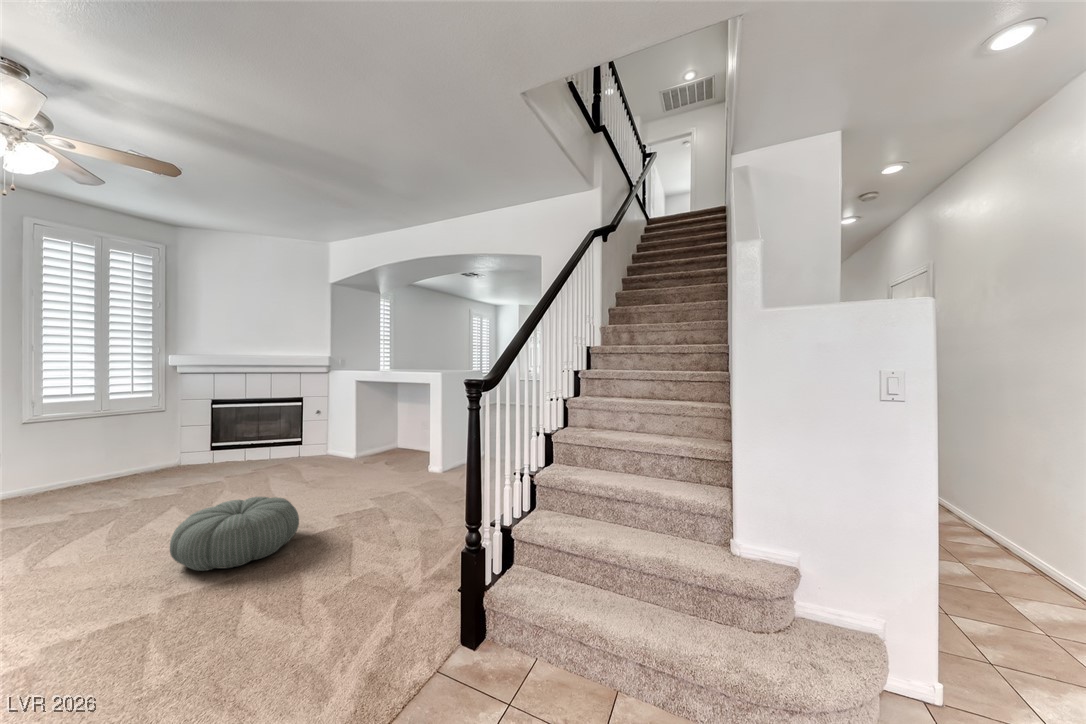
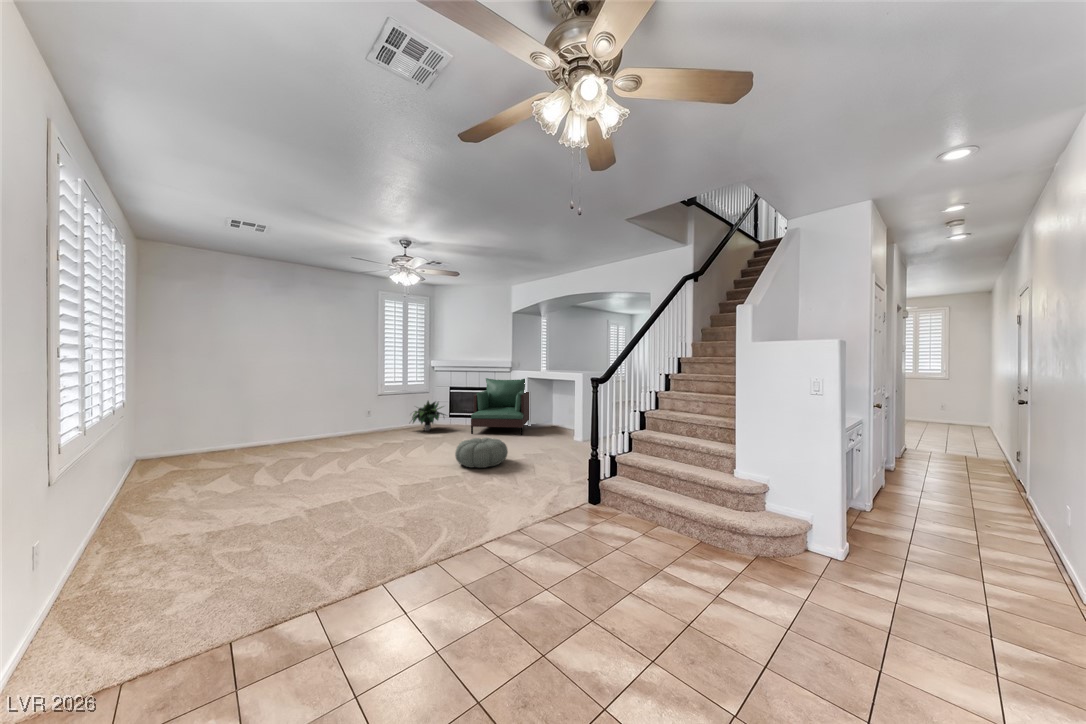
armchair: none [246,383,359,479] -> present [471,378,529,435]
potted plant: none [111,424,203,480] -> present [412,401,445,431]

